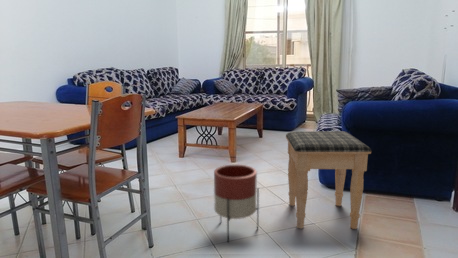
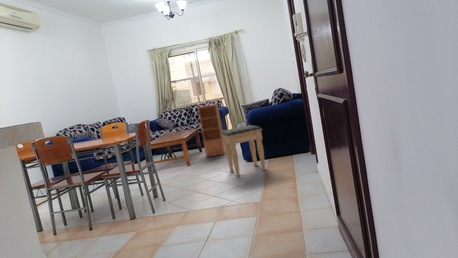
bookcase: none [263,74,298,154] -> present [198,103,225,157]
planter: present [214,165,259,240] -> none [190,150,218,188]

